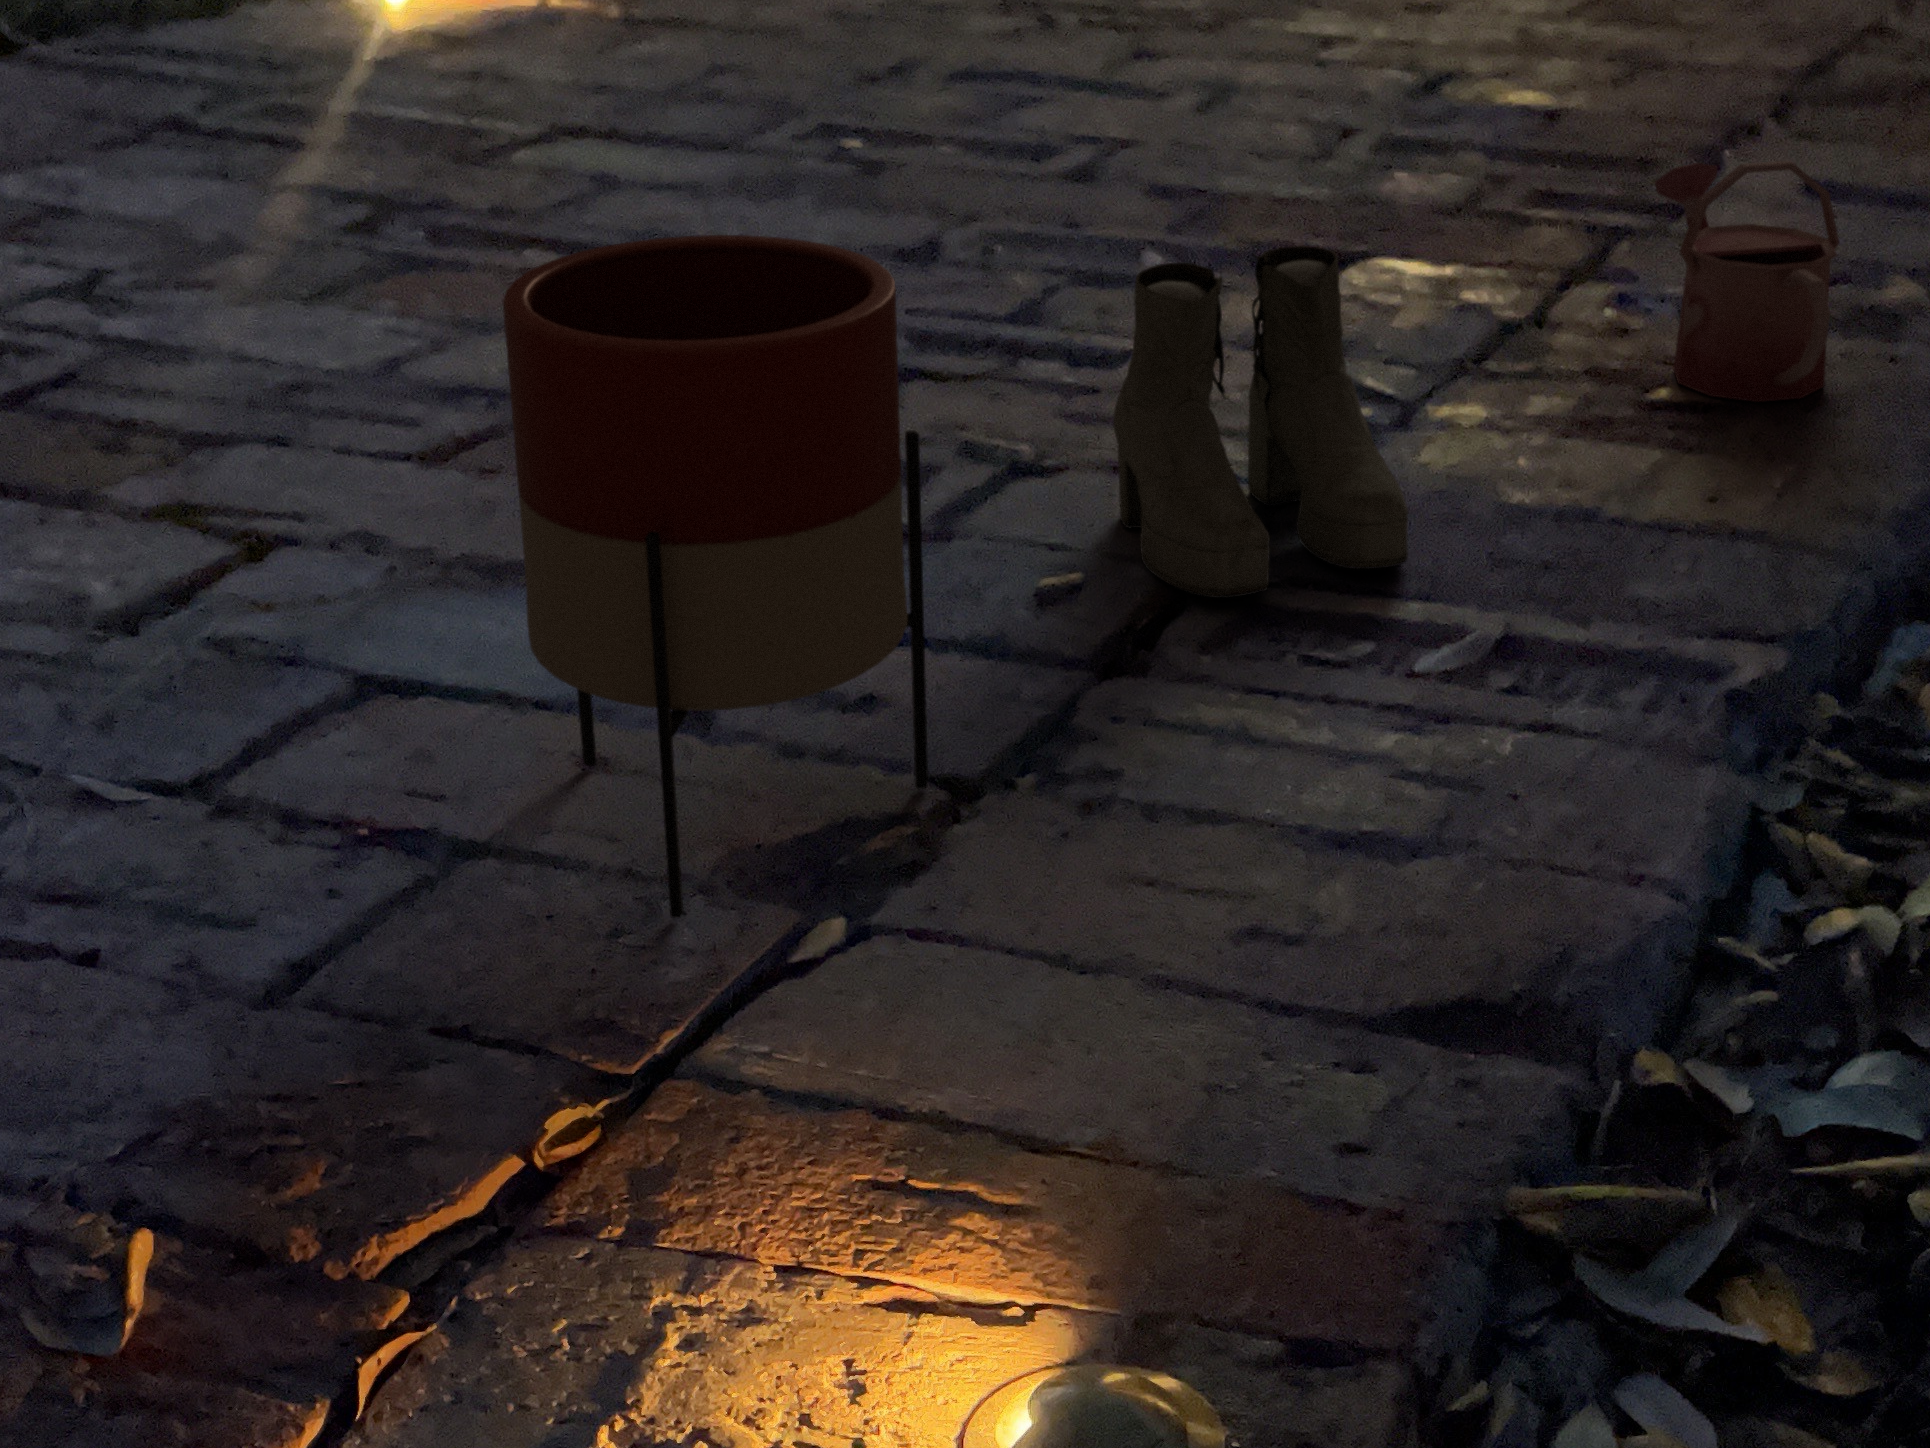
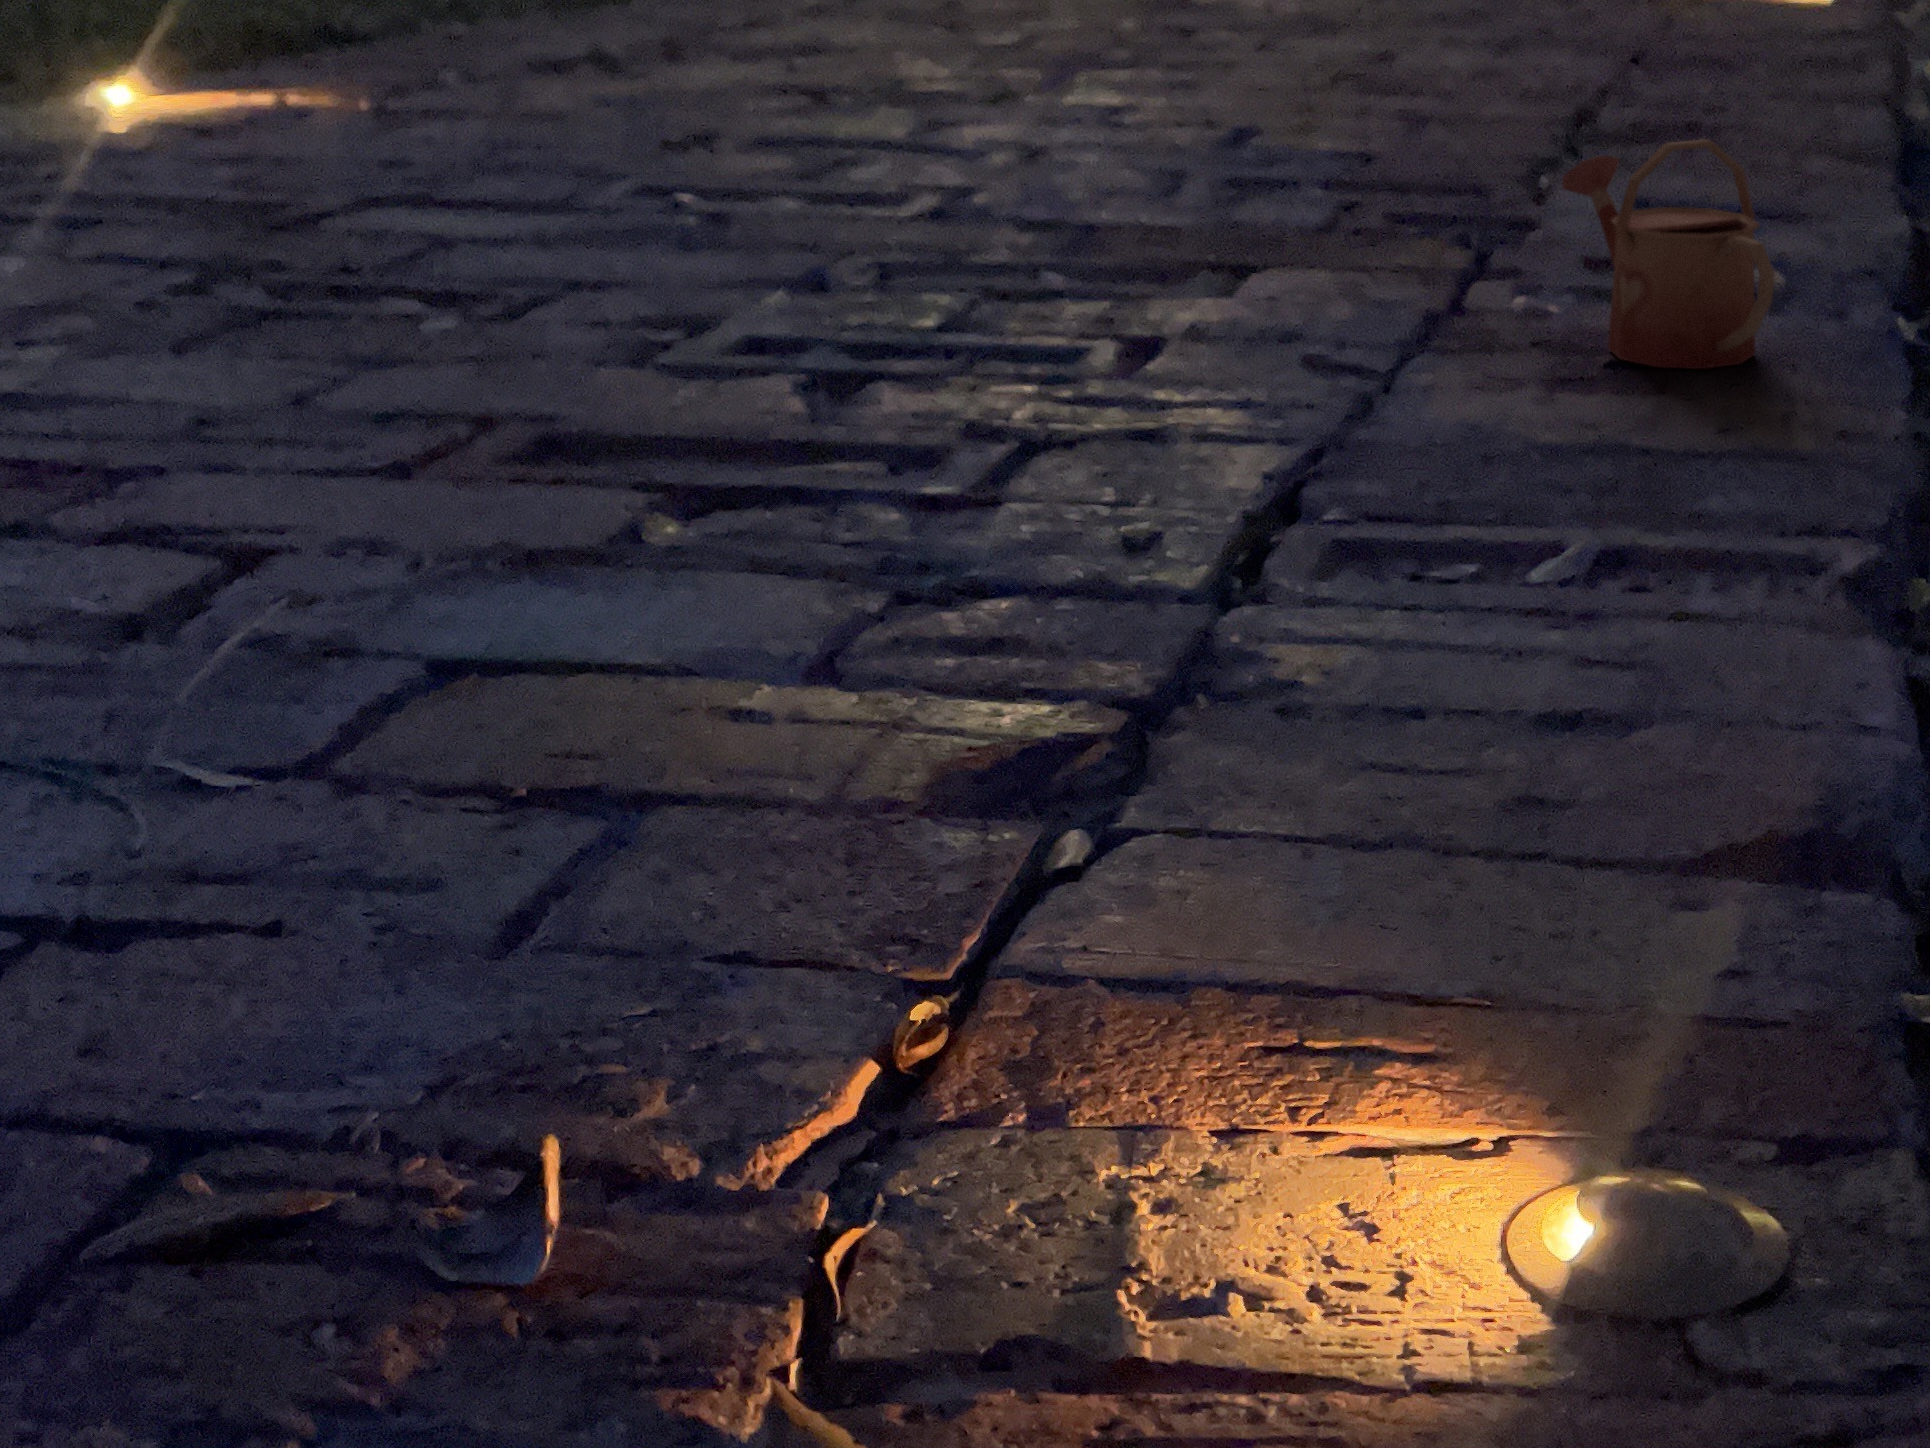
planter: present [503,235,928,918] -> none [691,151,1105,852]
boots: present [1113,246,1408,598] -> none [1146,210,1467,547]

